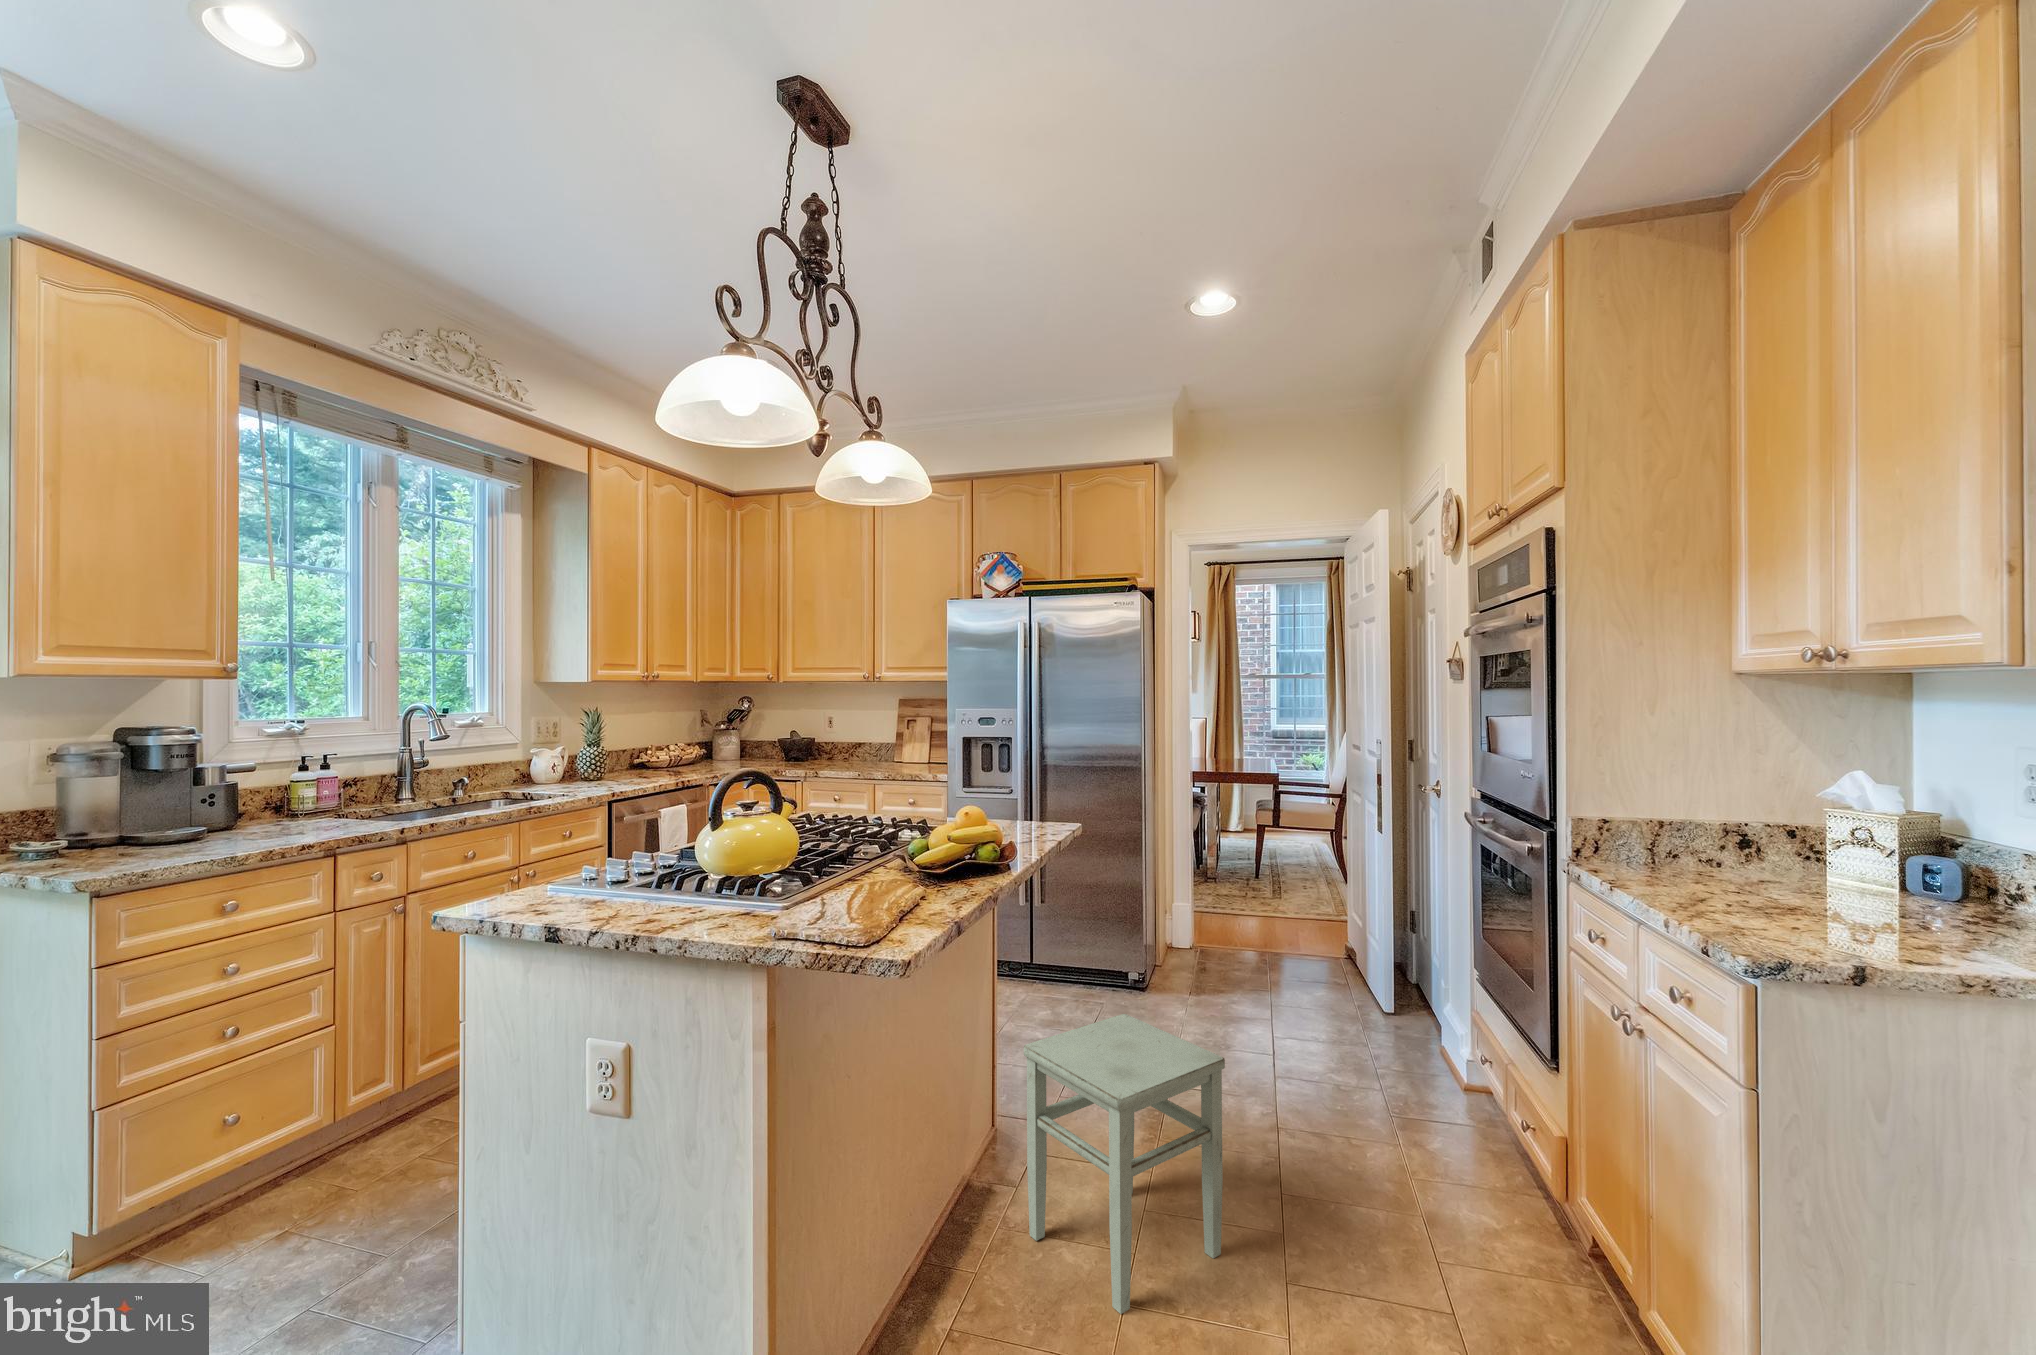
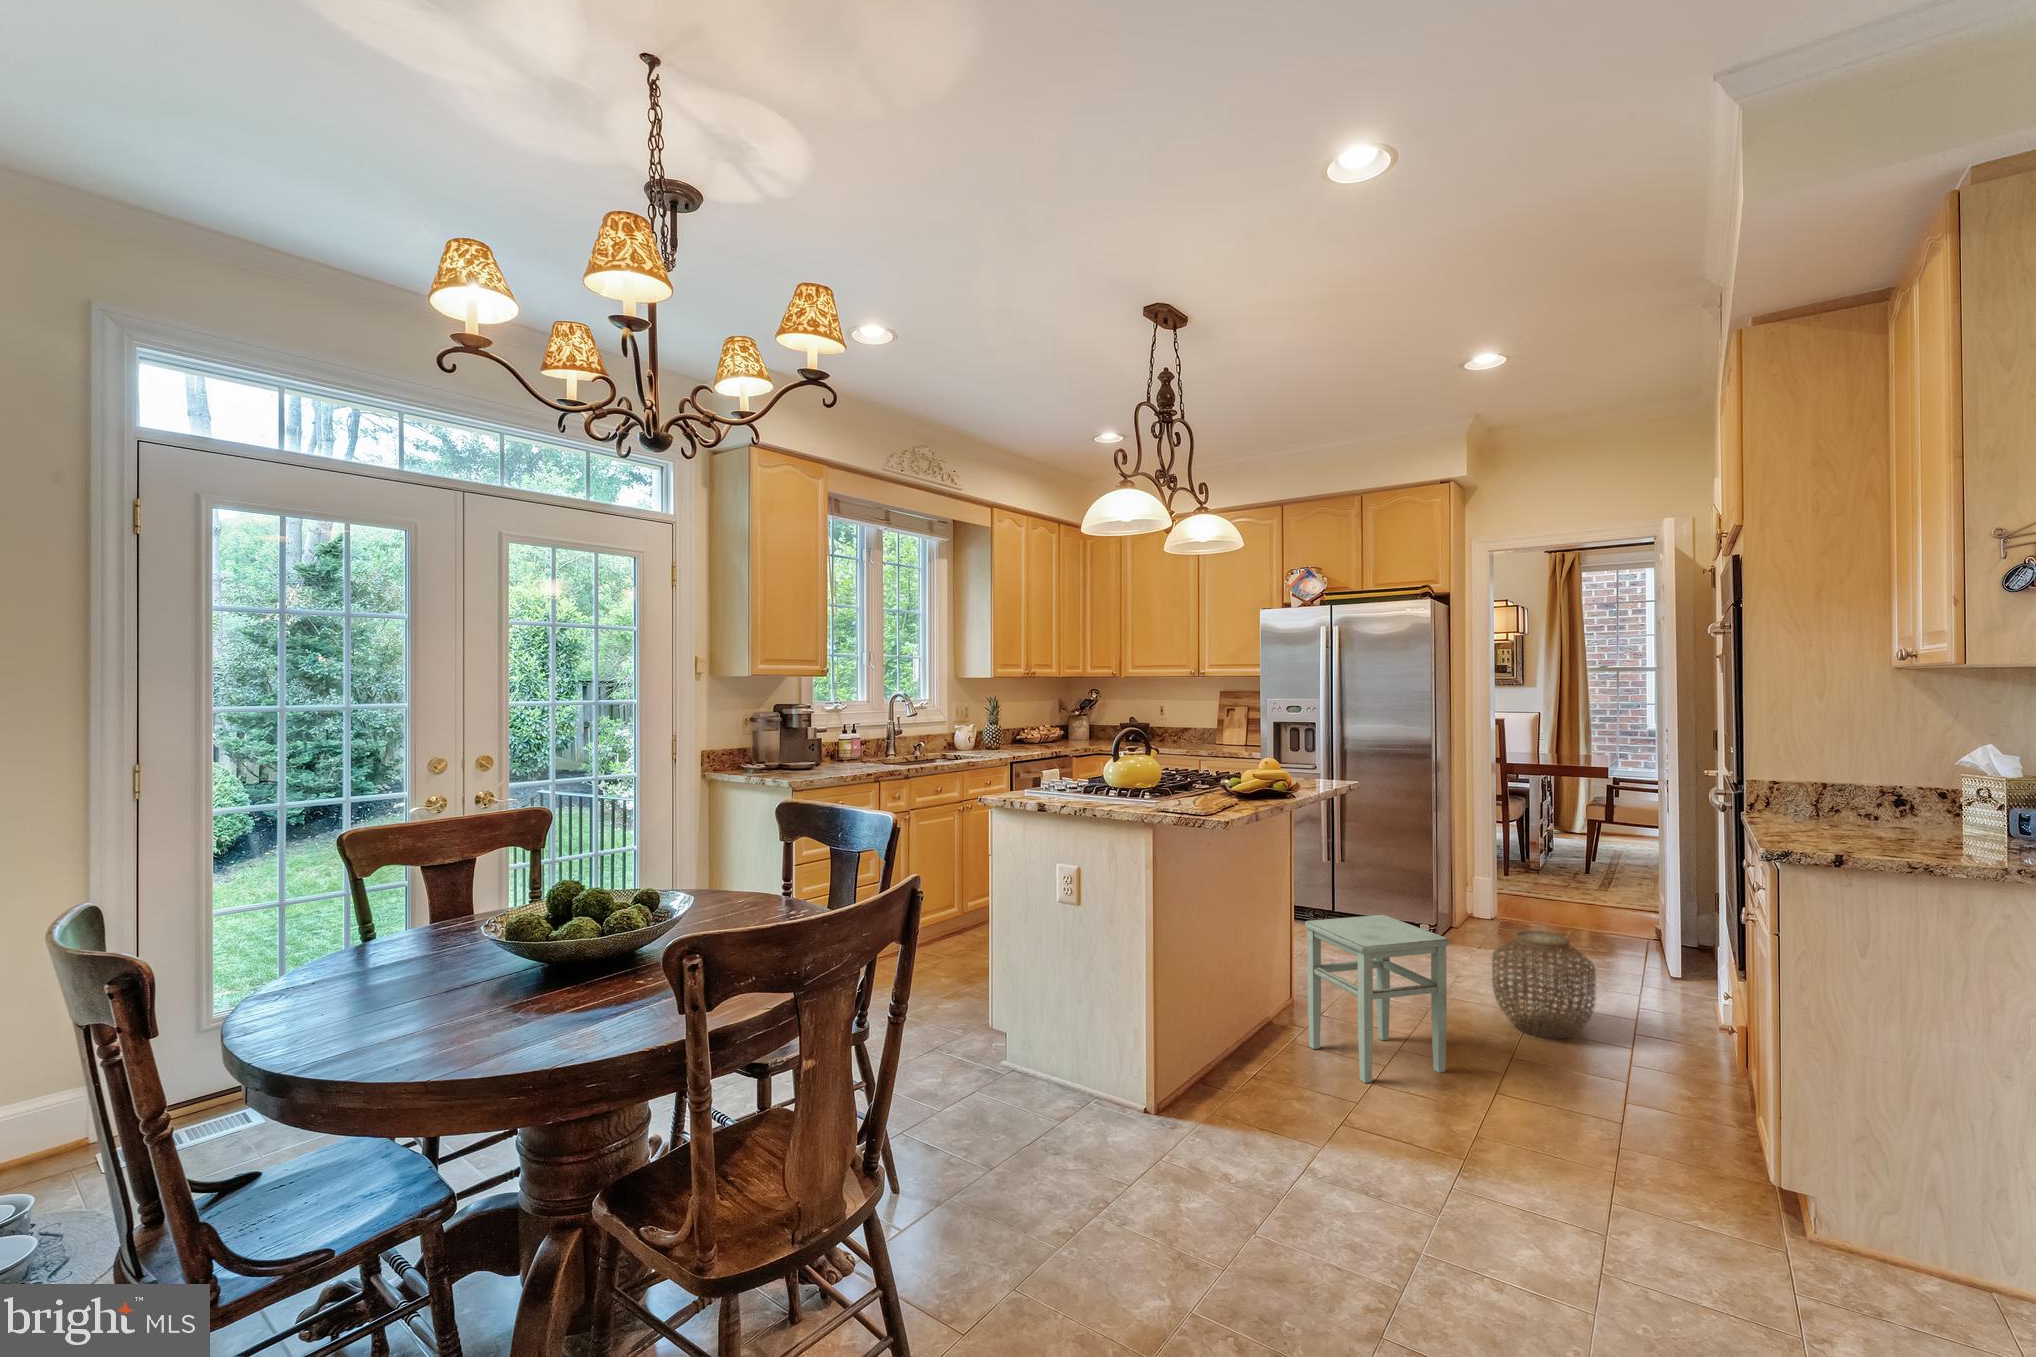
woven basket: none [1245,1001,1366,1147] -> present [1492,931,1596,1039]

